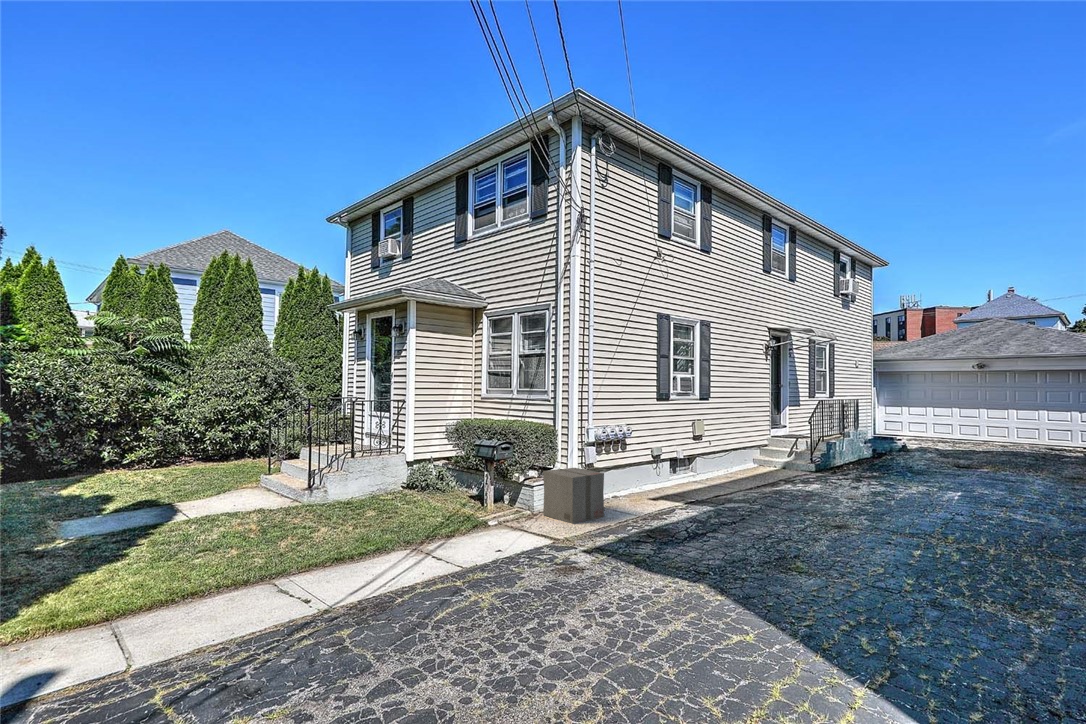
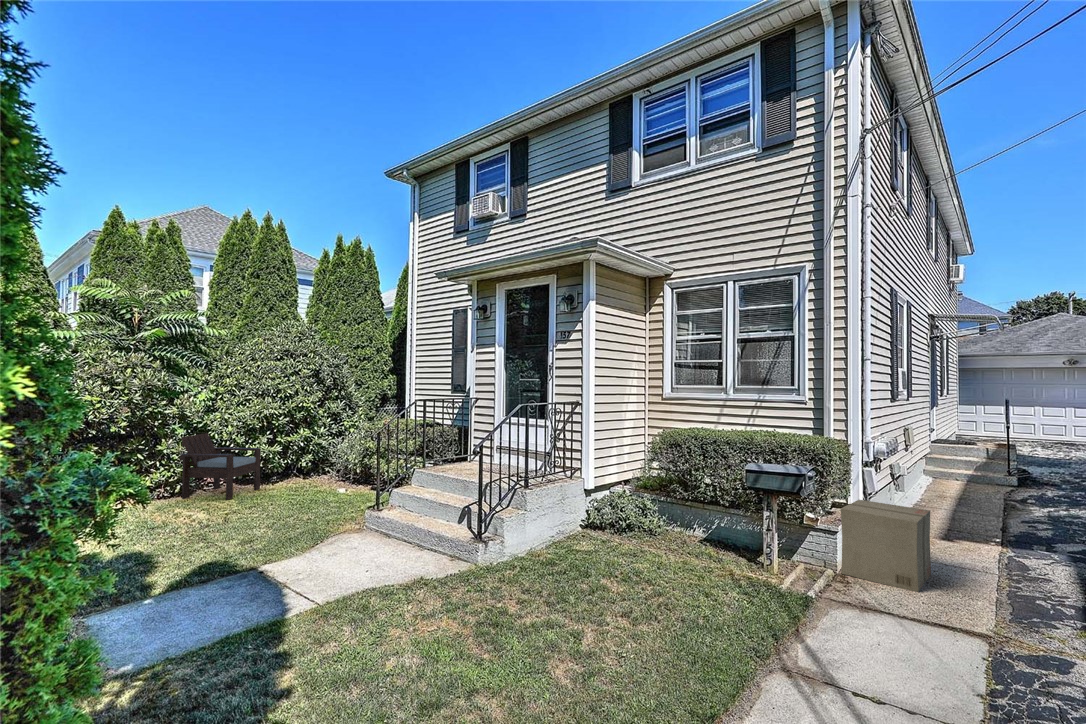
chair: none [153,423,214,470] -> present [180,433,261,500]

